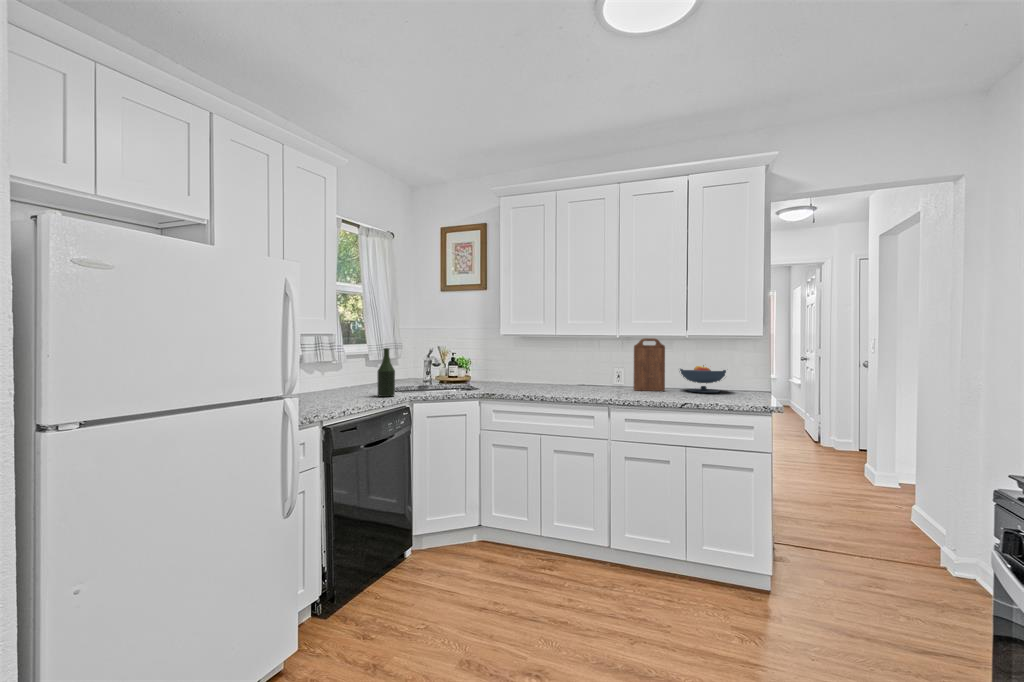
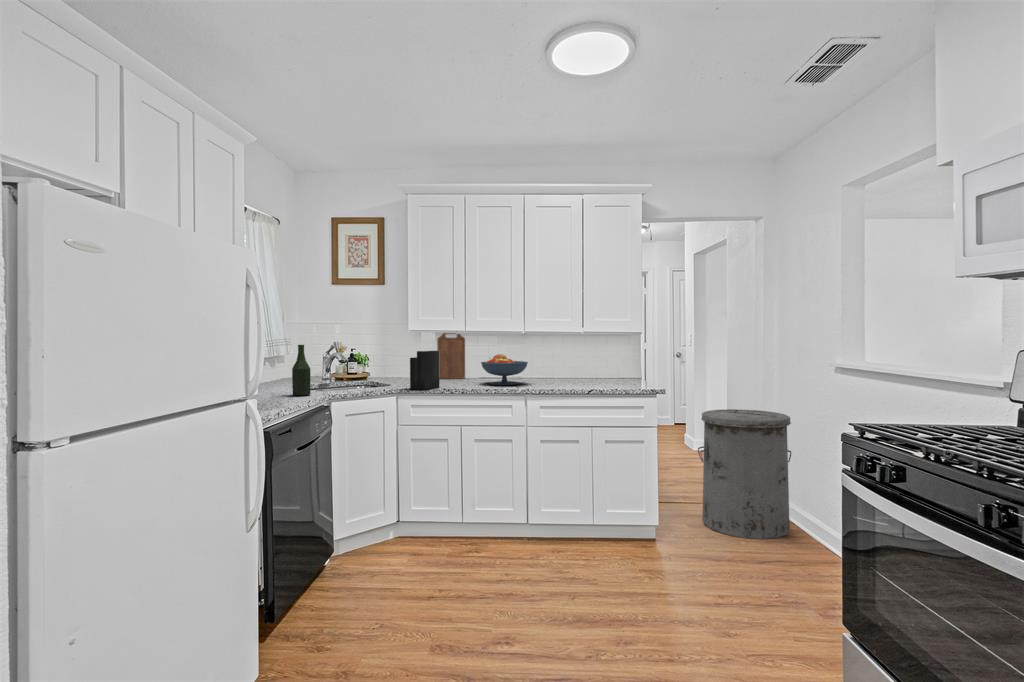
knife block: none [493,337,524,395] -> present [410,332,439,390]
cutting board: present [634,338,665,391] -> present [437,333,465,379]
fruit bowl: present [680,365,726,393] -> present [481,354,528,385]
trash can: none [824,434,956,603] -> present [698,409,791,539]

